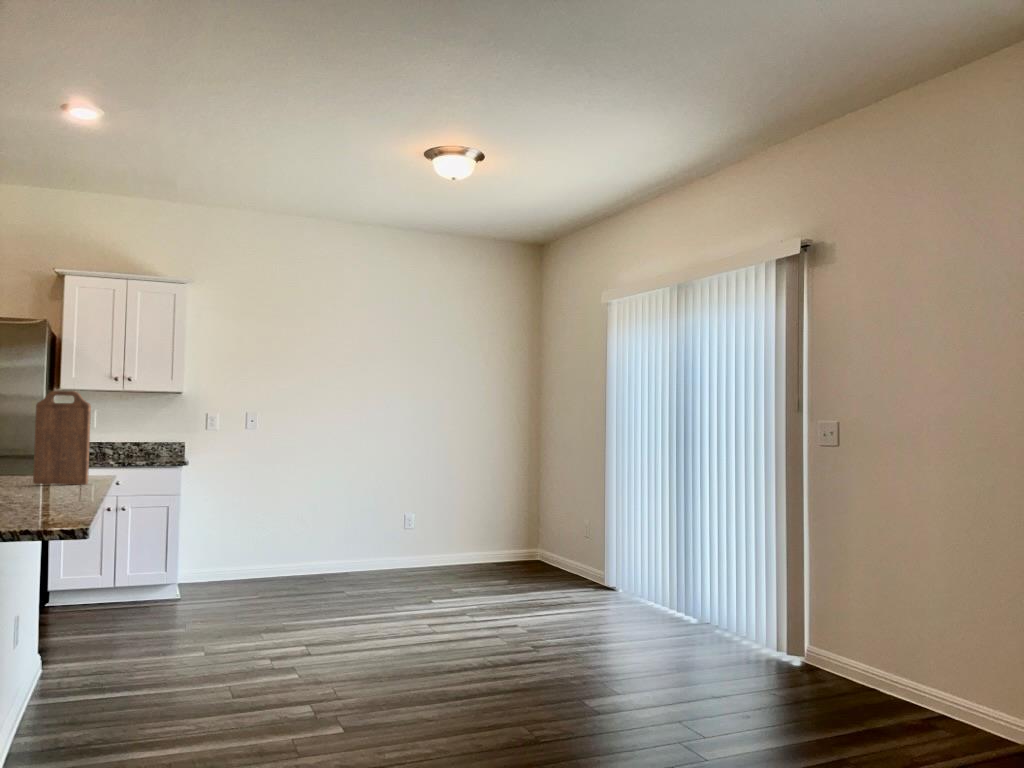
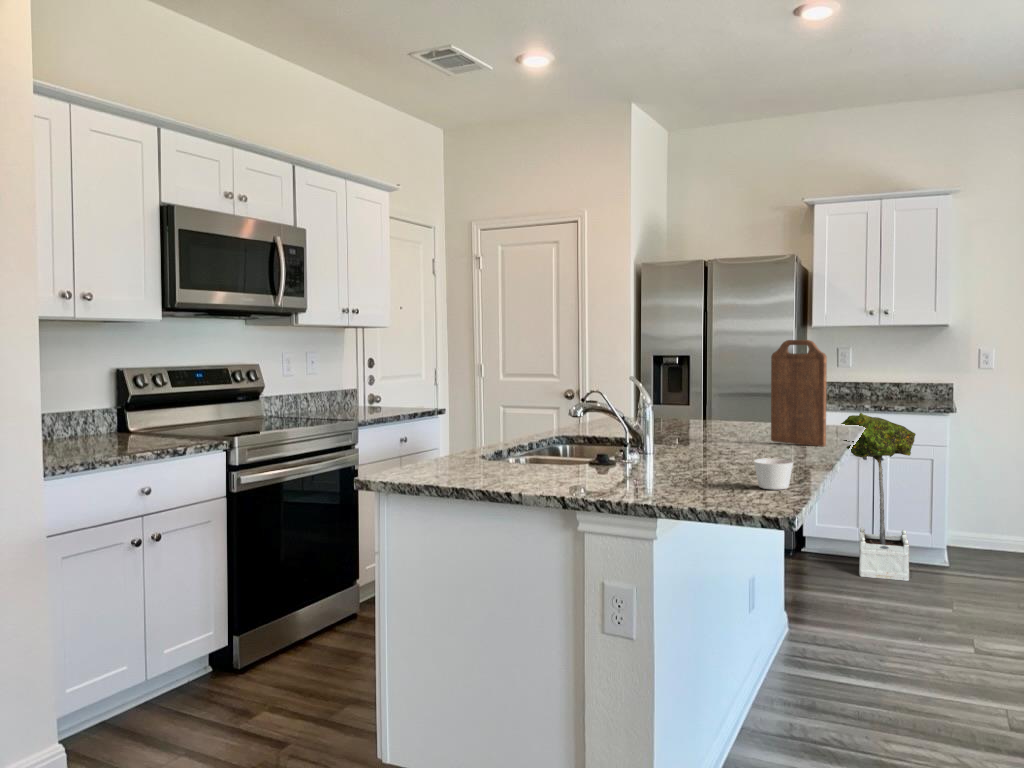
potted tree: none [86,467,155,617] -> present [841,413,916,581]
candle: none [36,484,73,510] -> present [754,458,793,490]

